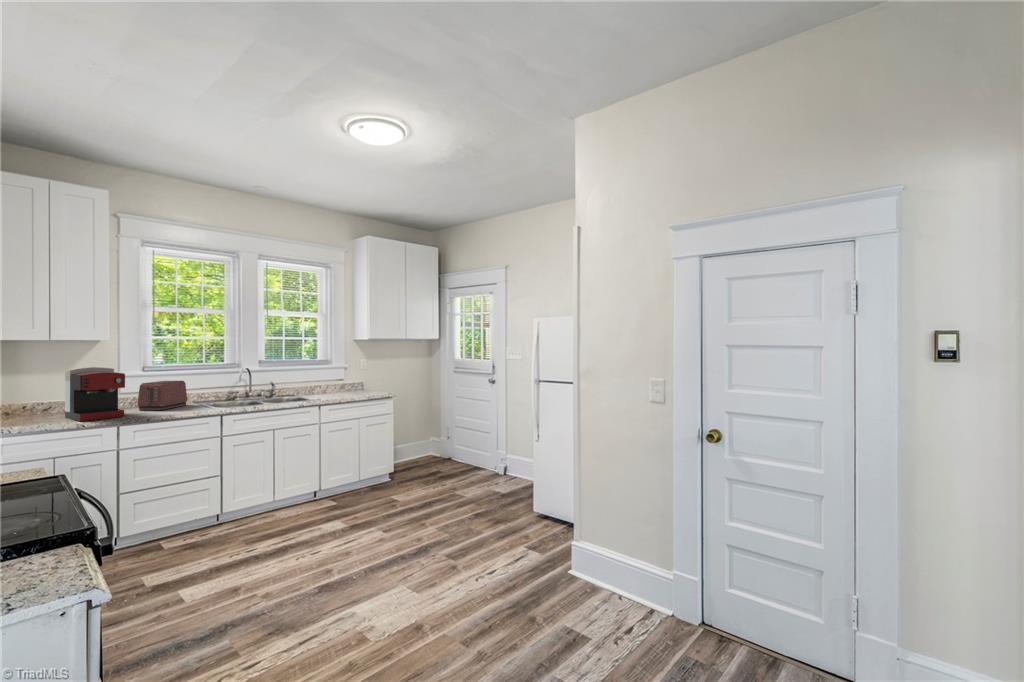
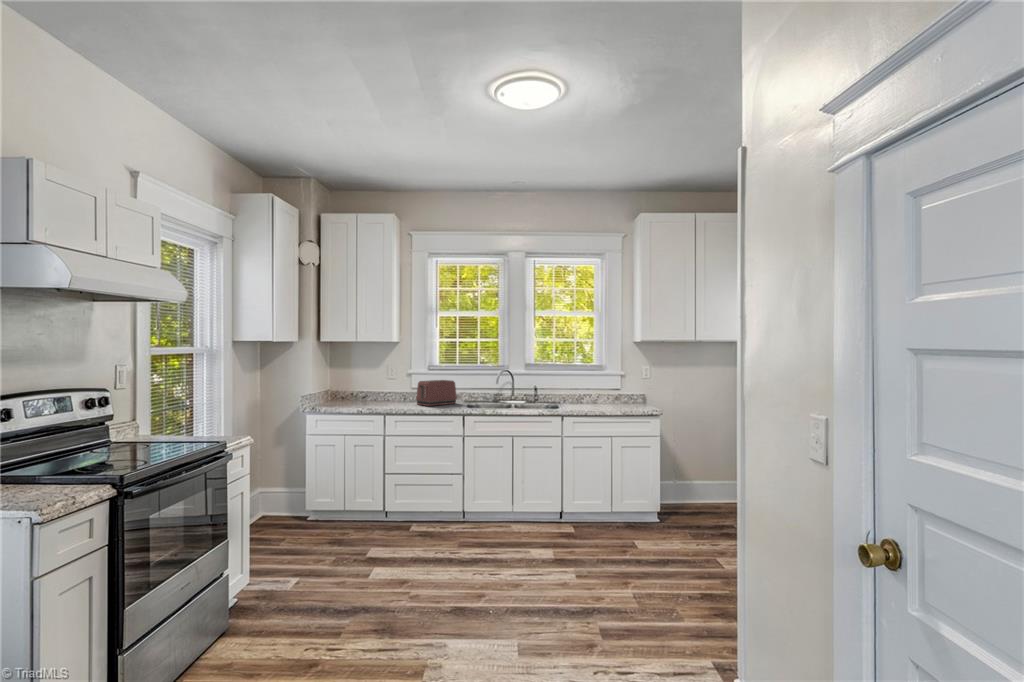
coffee maker: present [65,367,125,421] -> none [365,365,396,409]

